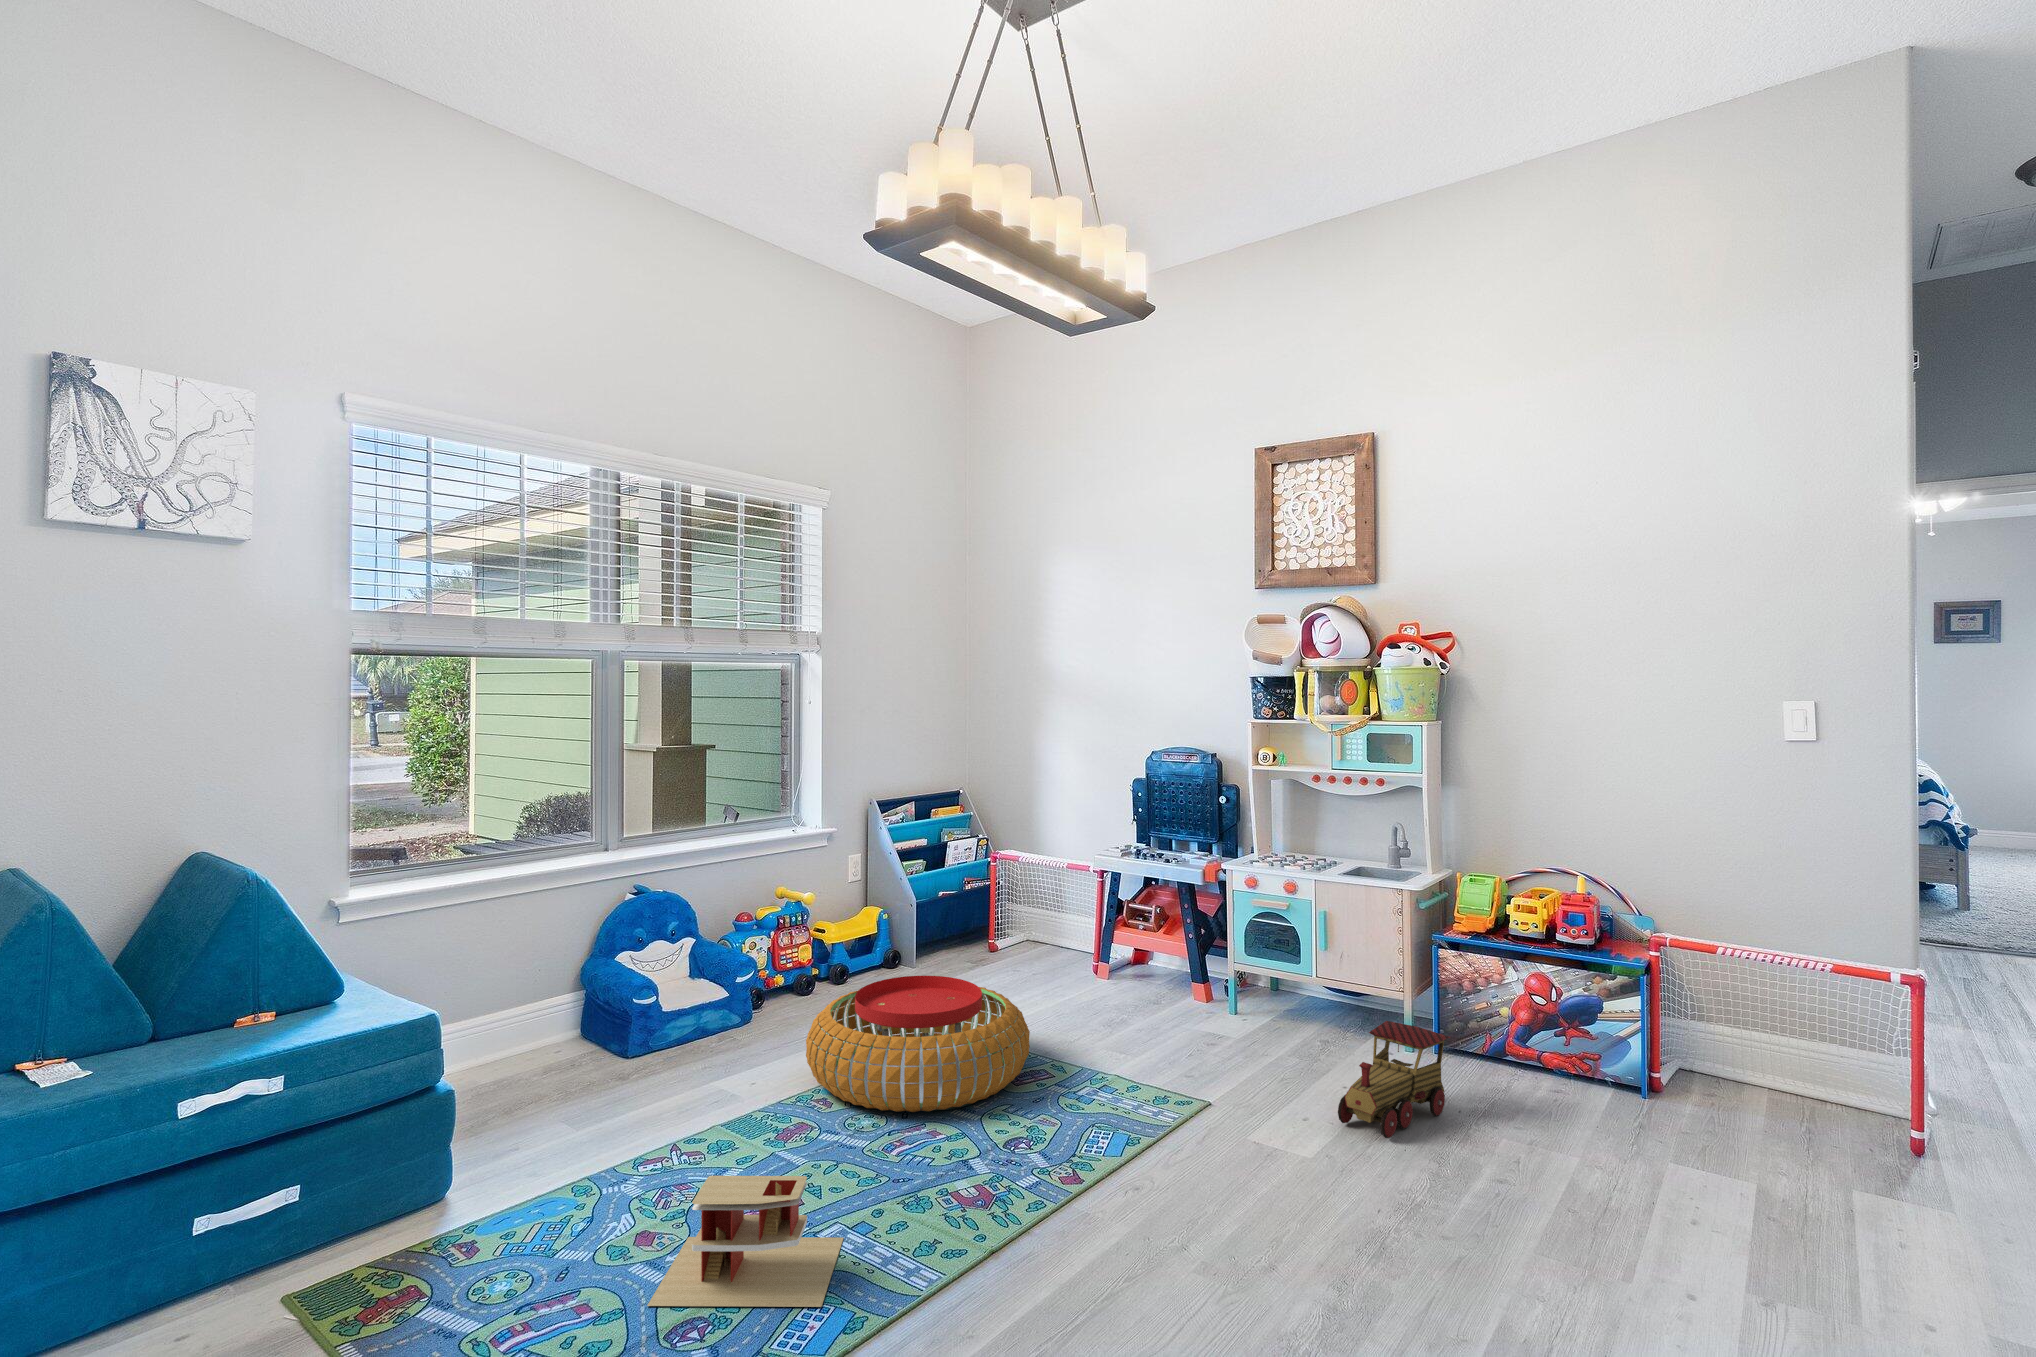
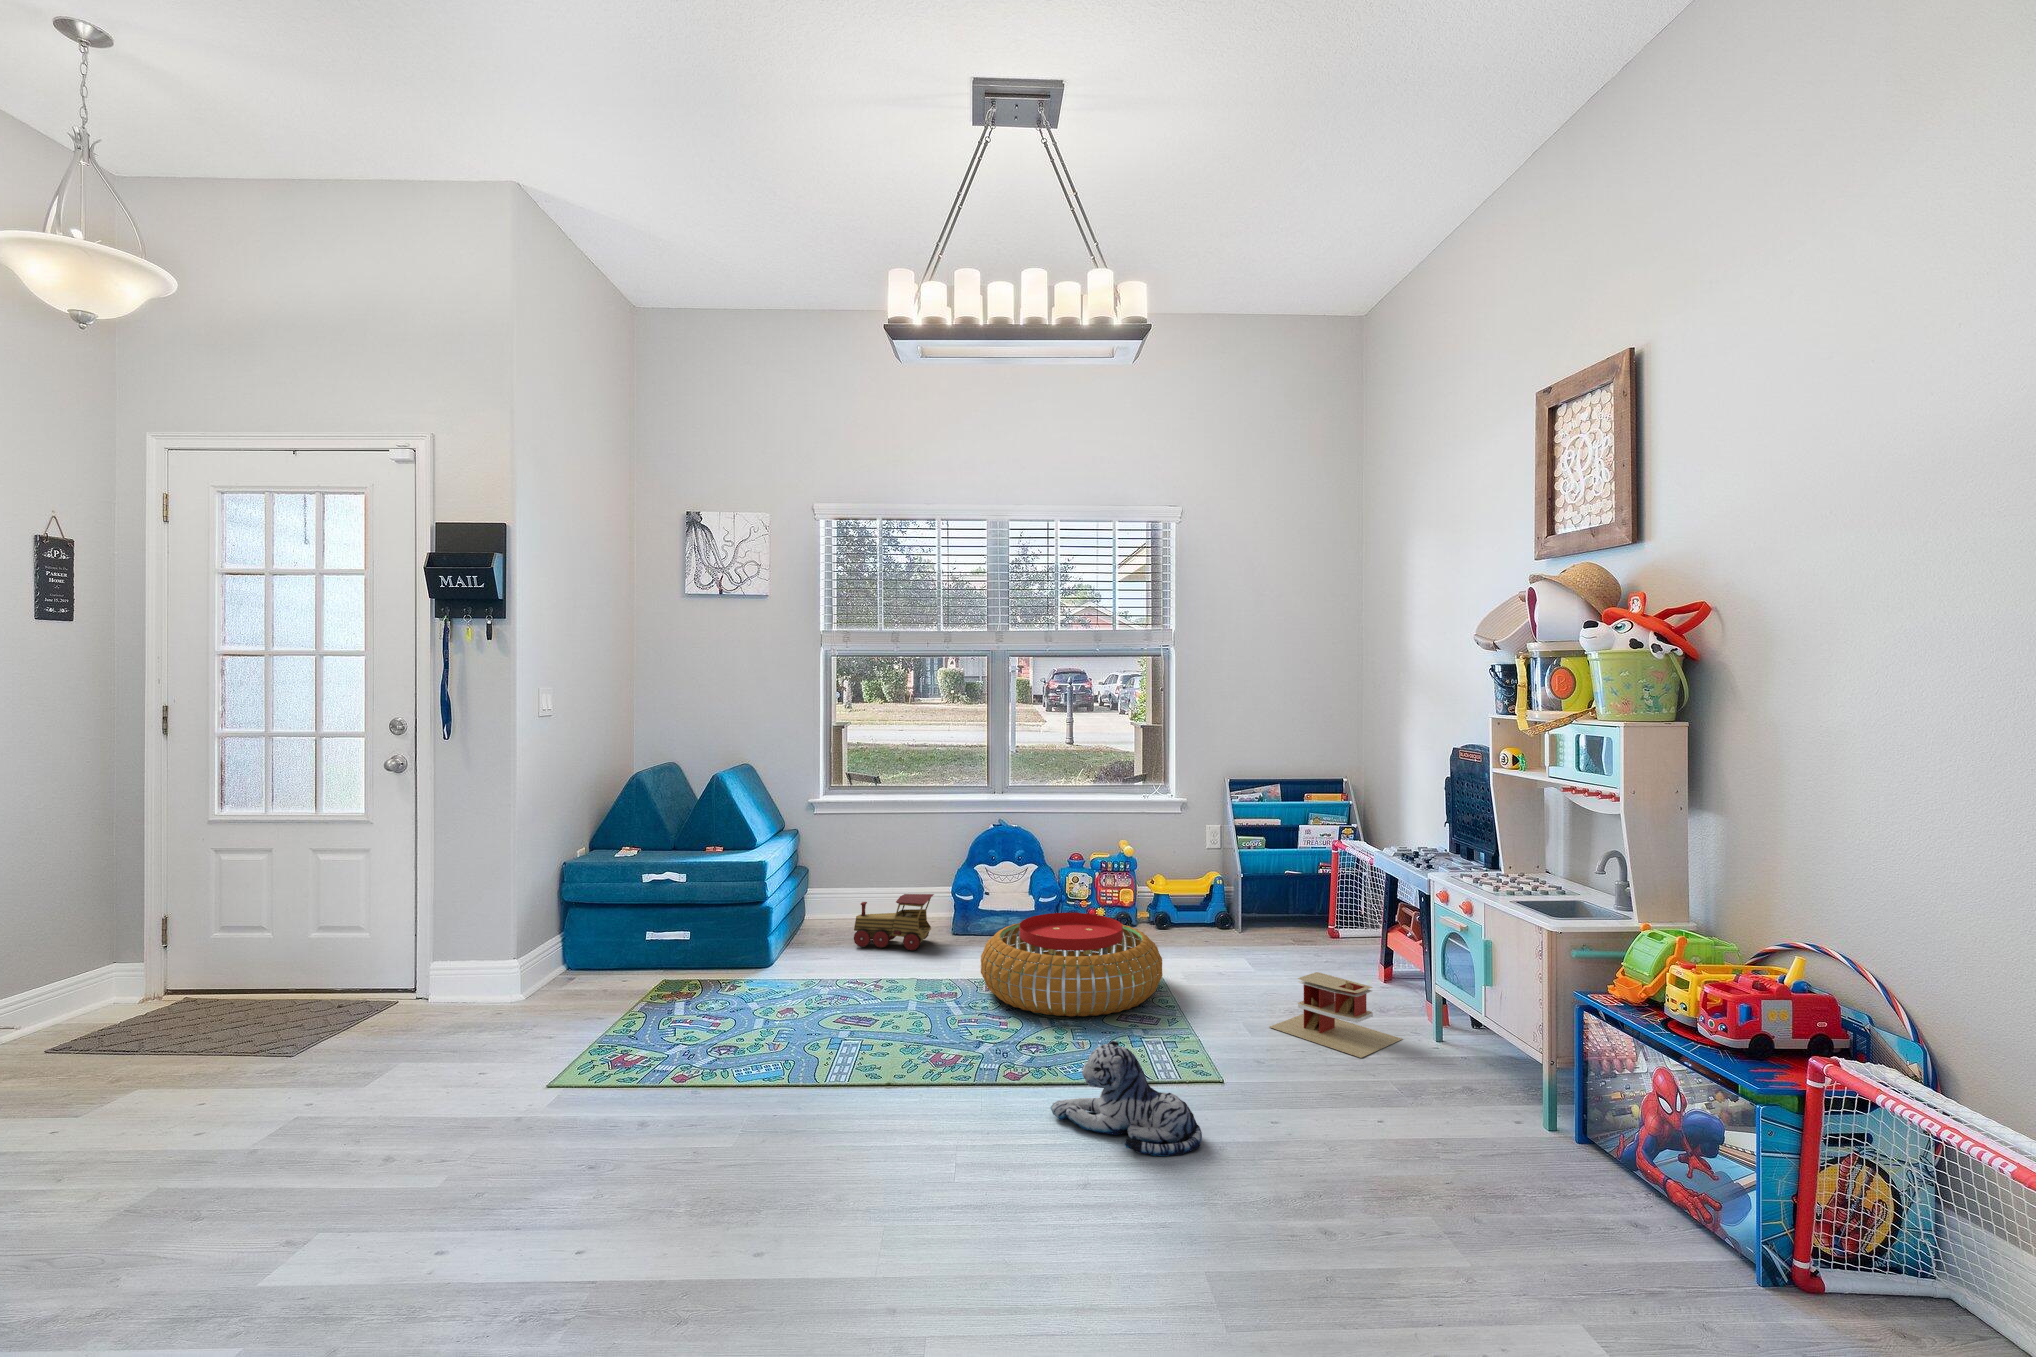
toy train: present [1338,1021,1450,1138] -> present [854,894,934,951]
plush toy: none [1190,1087,1335,1196] -> present [1051,1040,1202,1156]
toy house: present [647,1176,843,1307] -> present [1270,972,1402,1058]

